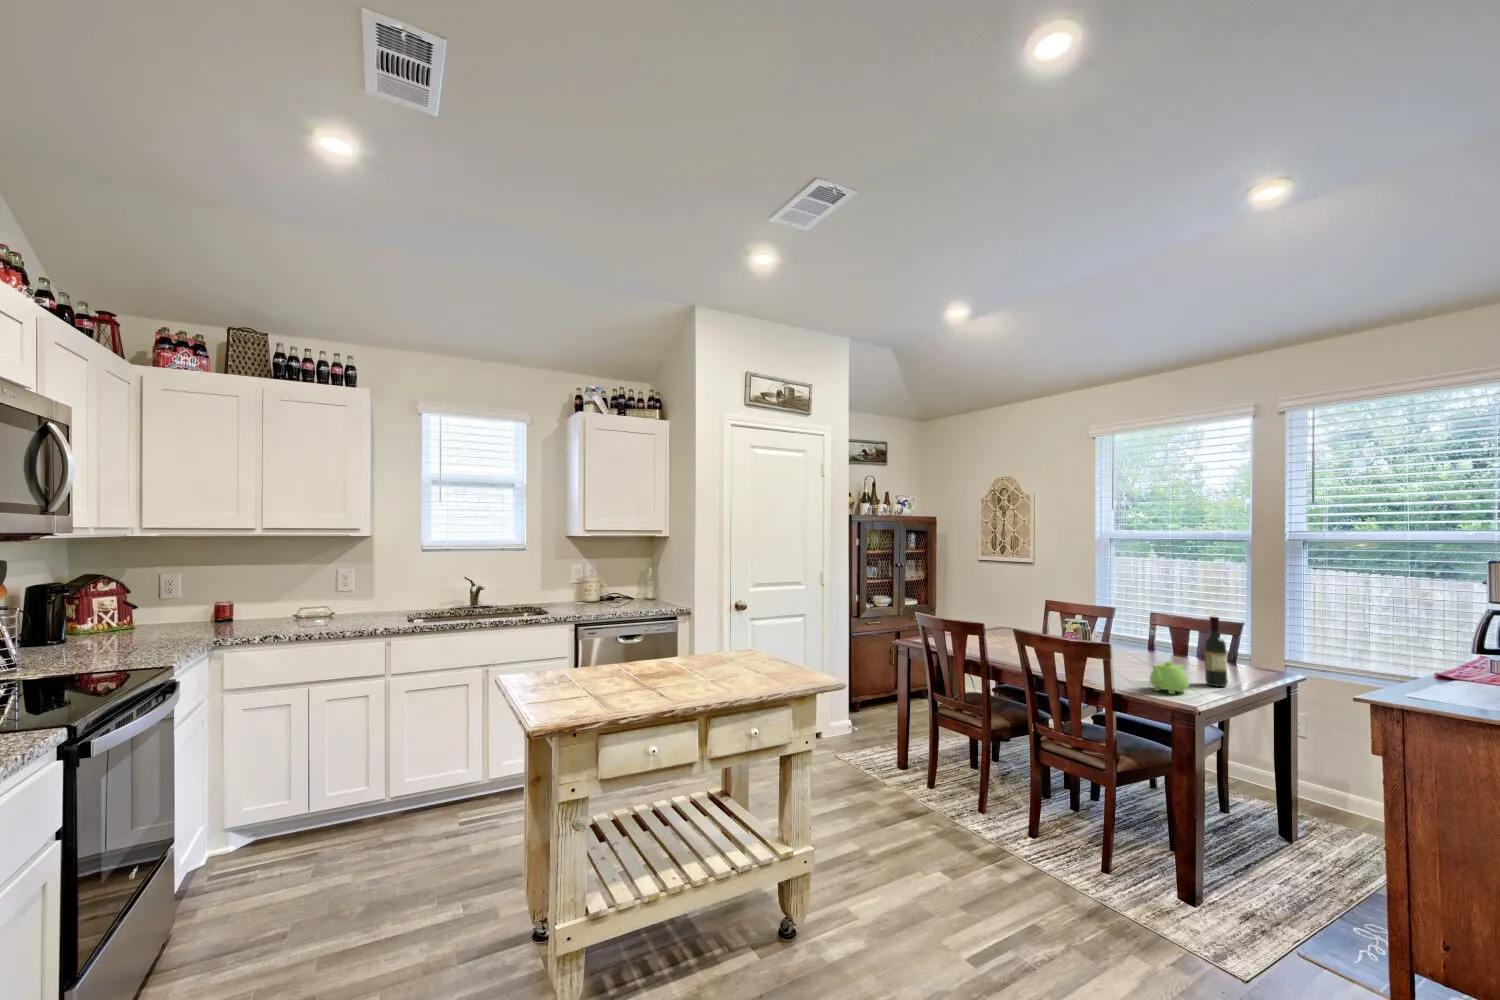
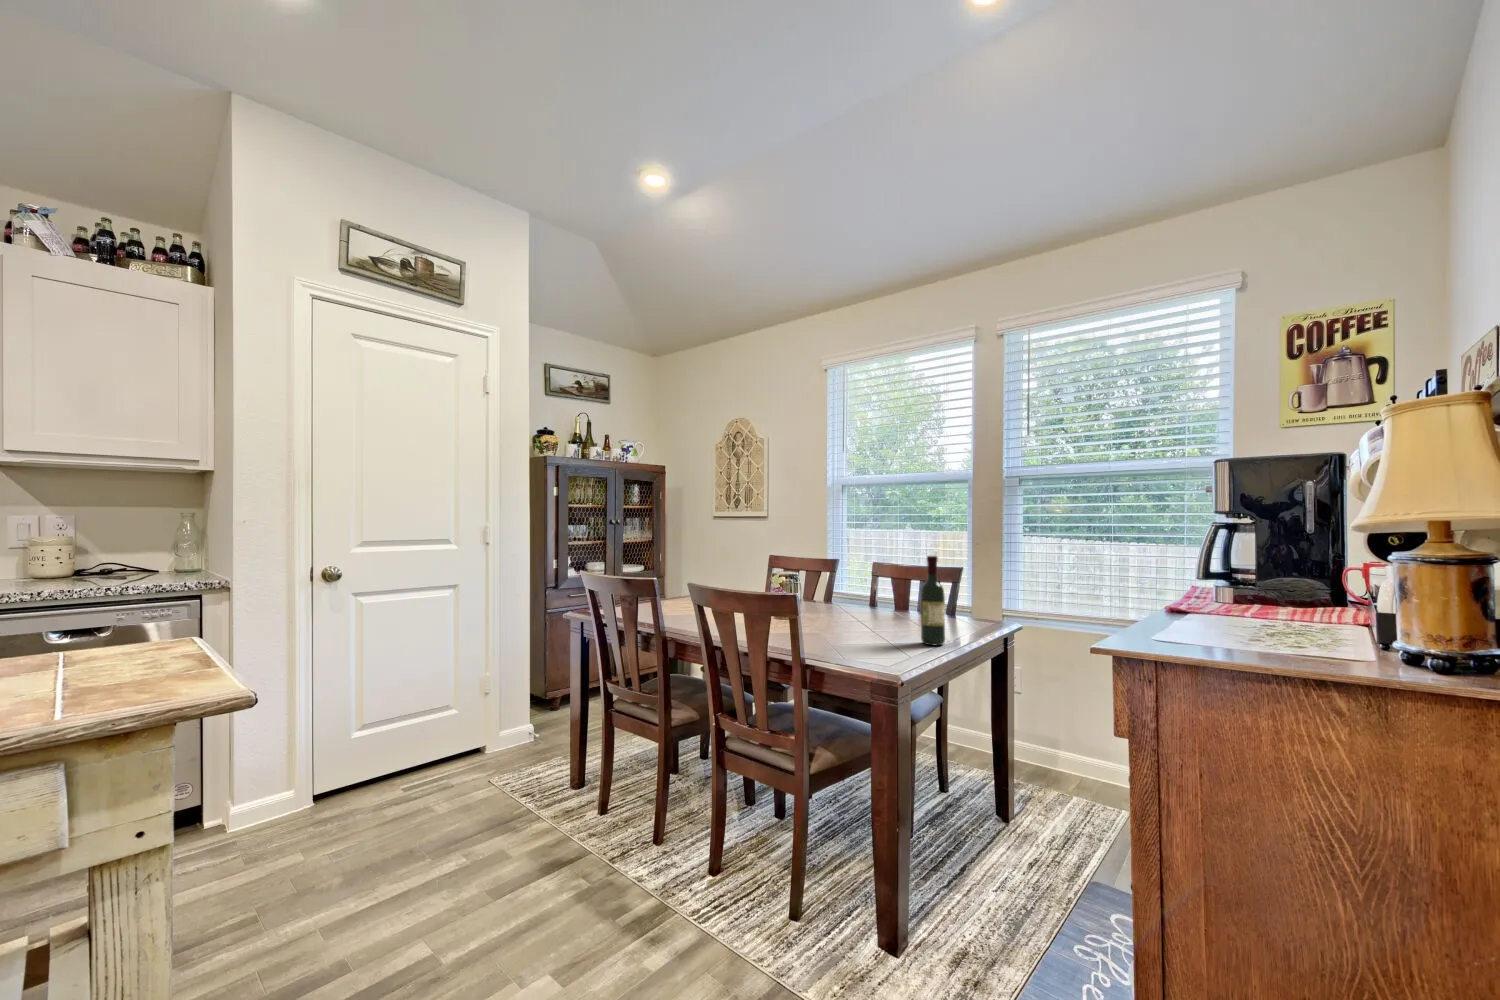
teapot: present [1150,662,1189,694] -> none [854,617,900,661]

